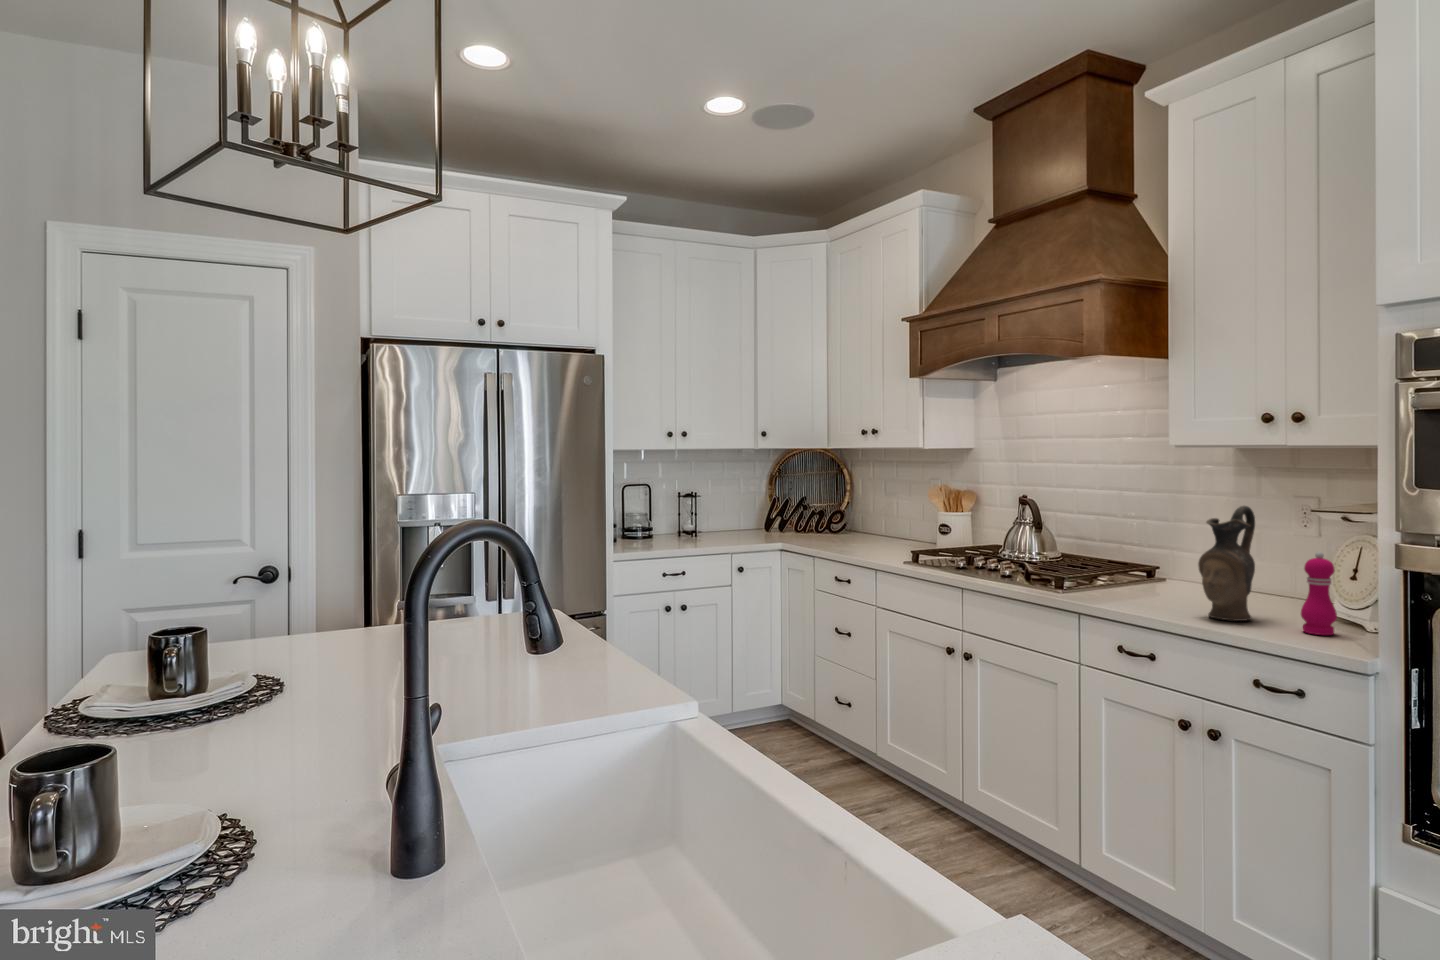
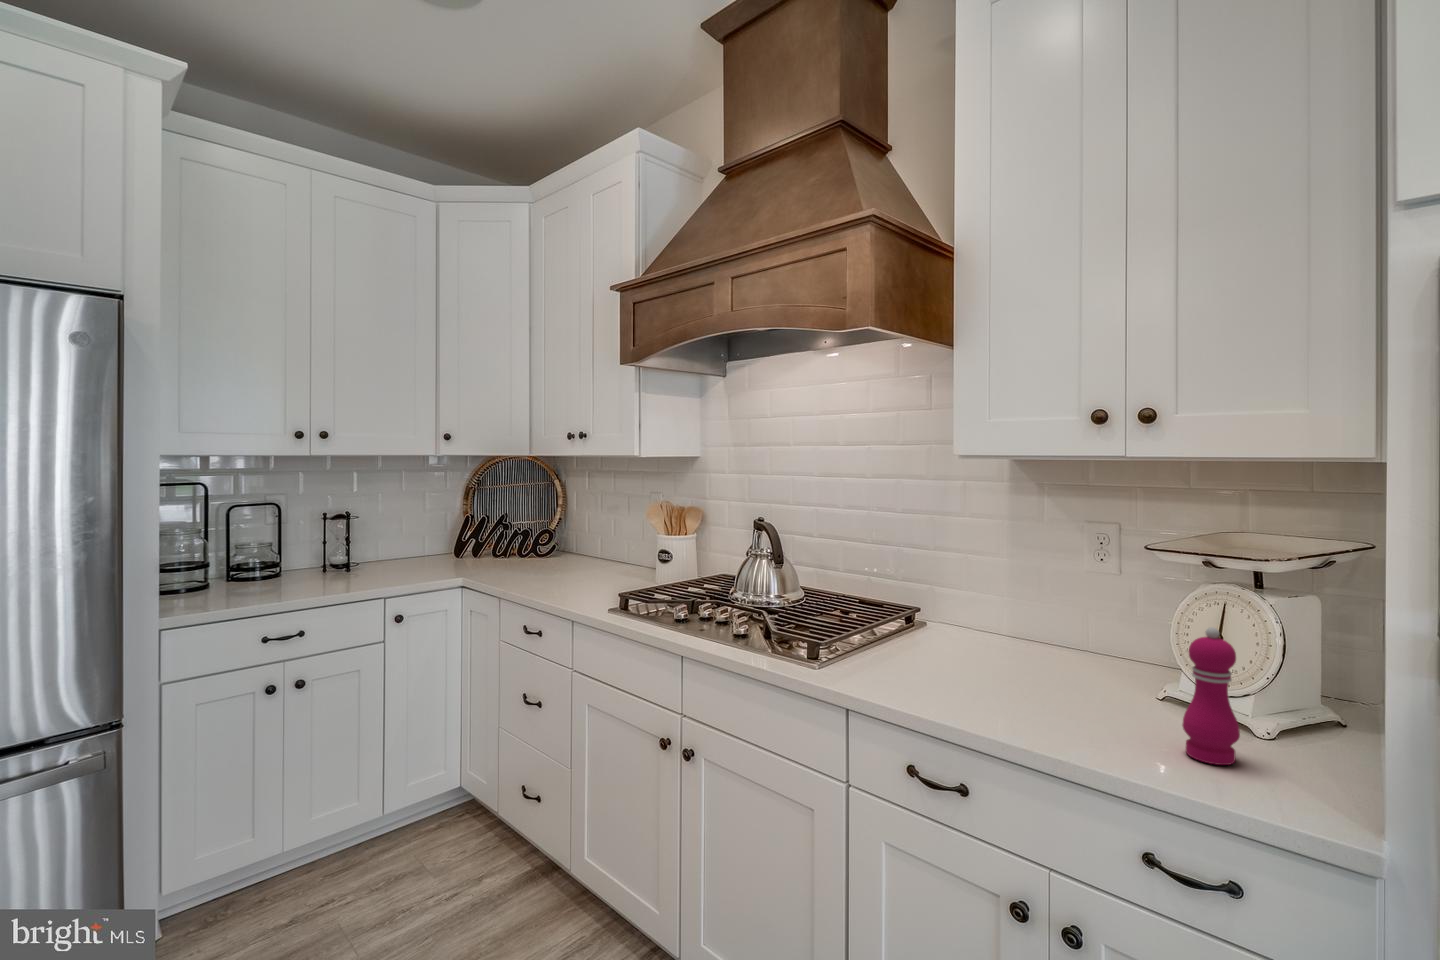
ceramic pitcher: present [1198,506,1255,621] -> none [1022,548,1102,732]

